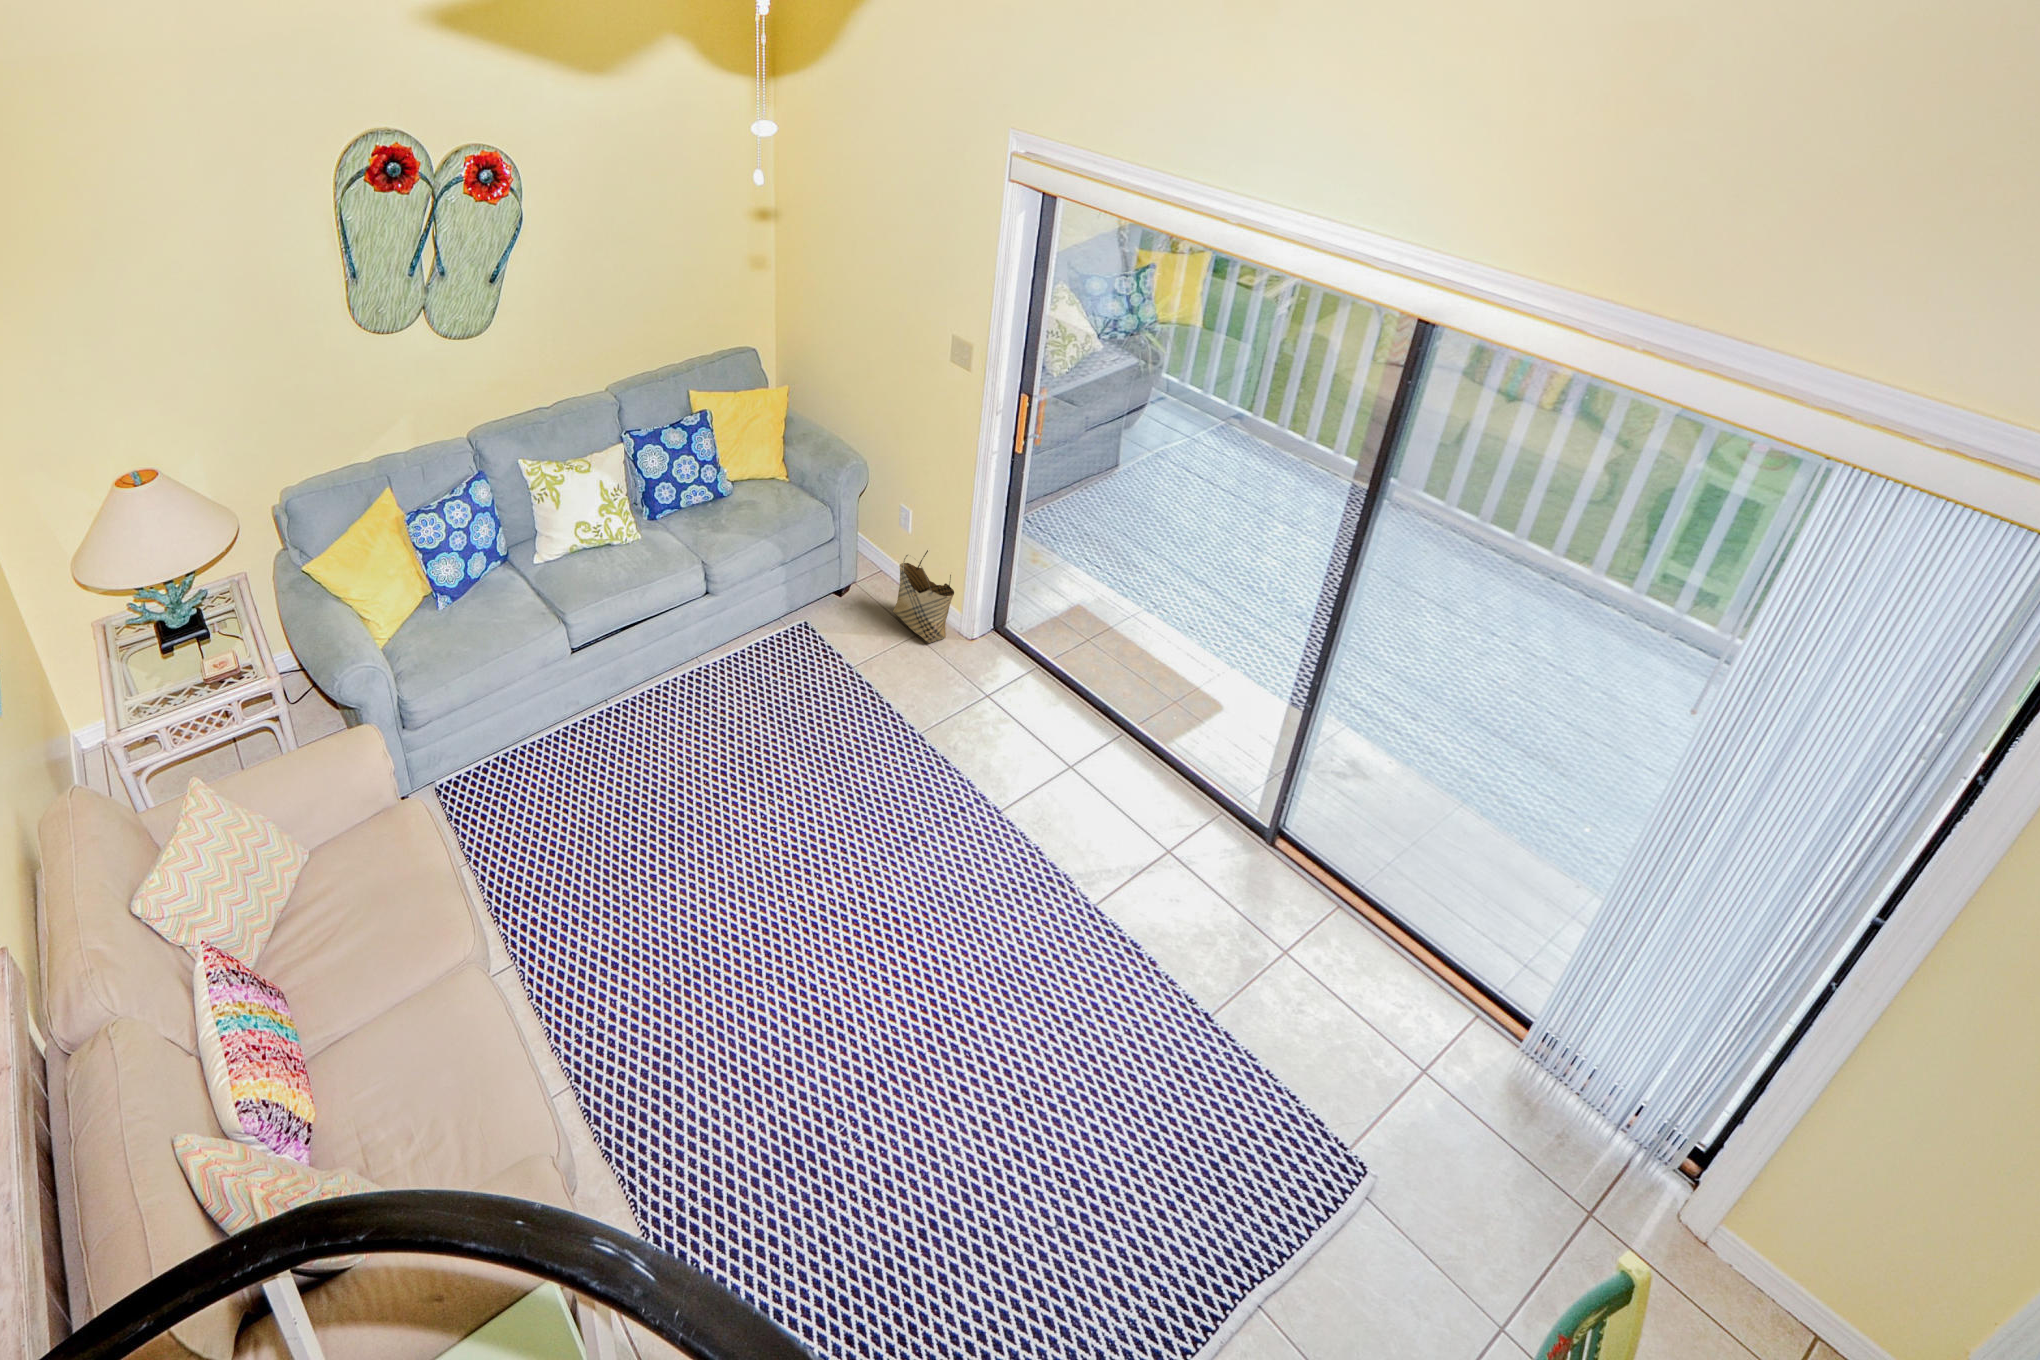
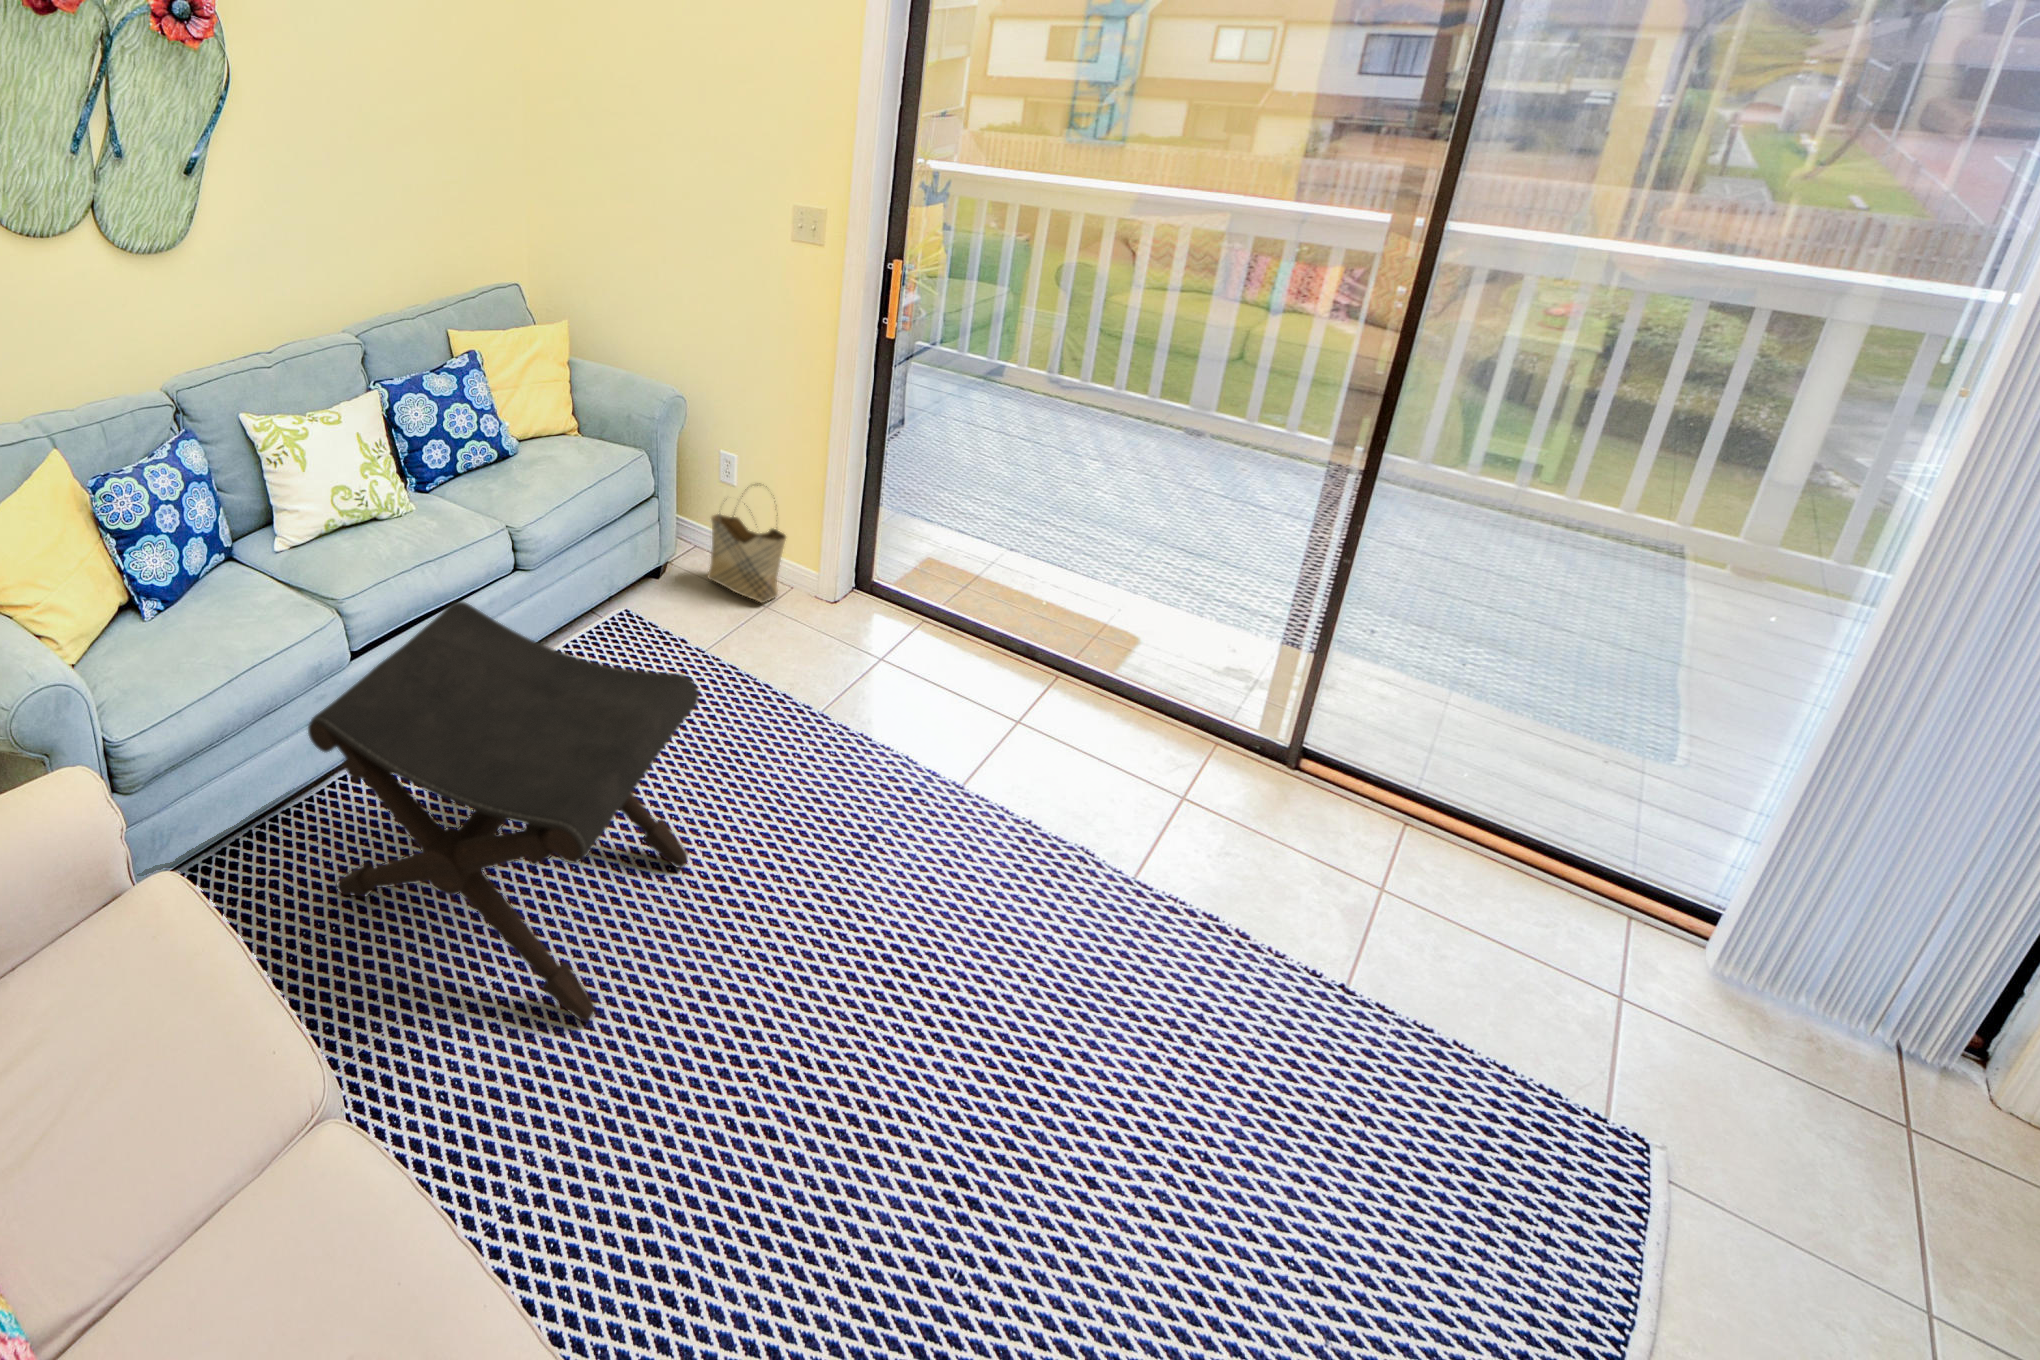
footstool: none [525,624,795,932] -> present [308,602,699,1023]

